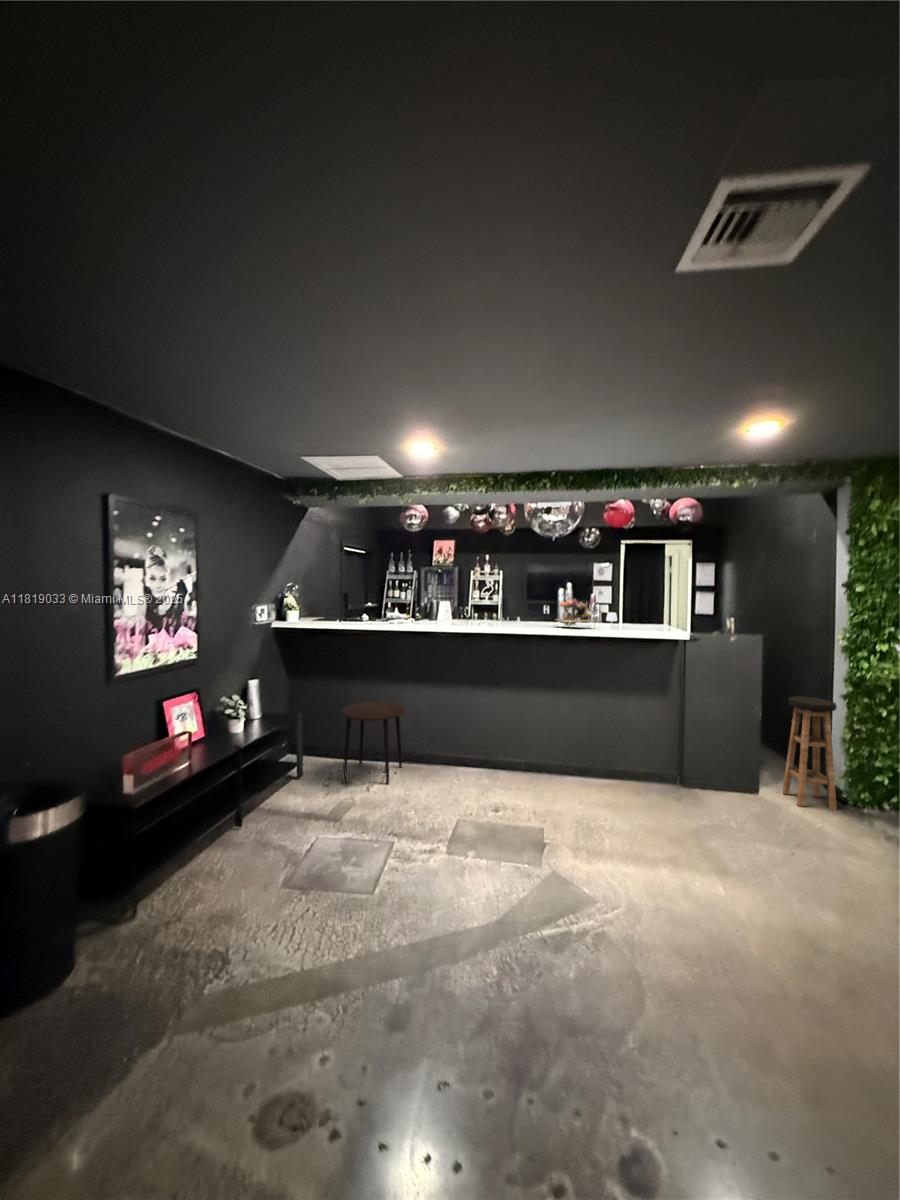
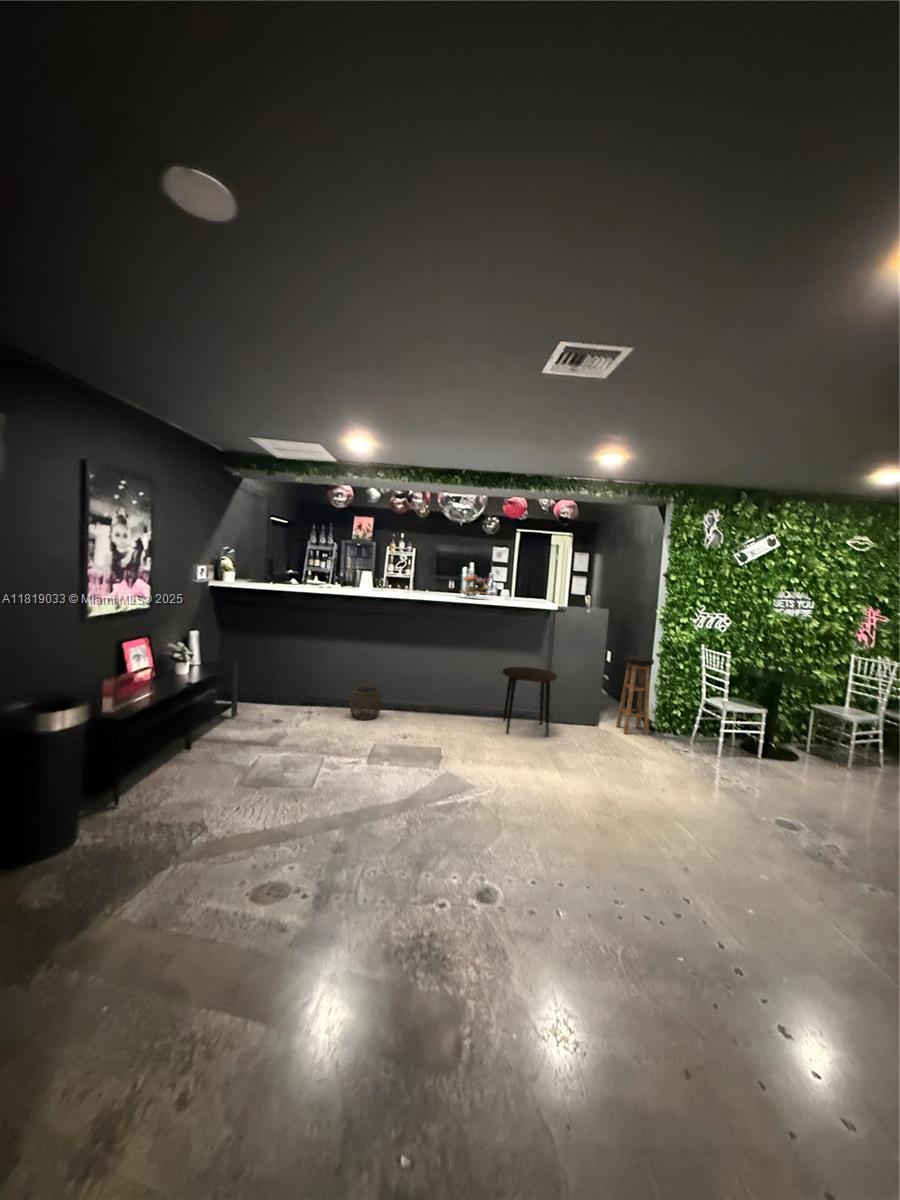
side table: present [342,701,405,785] -> present [502,667,557,737]
woven basket: none [430,737,468,780] -> present [349,686,382,720]

